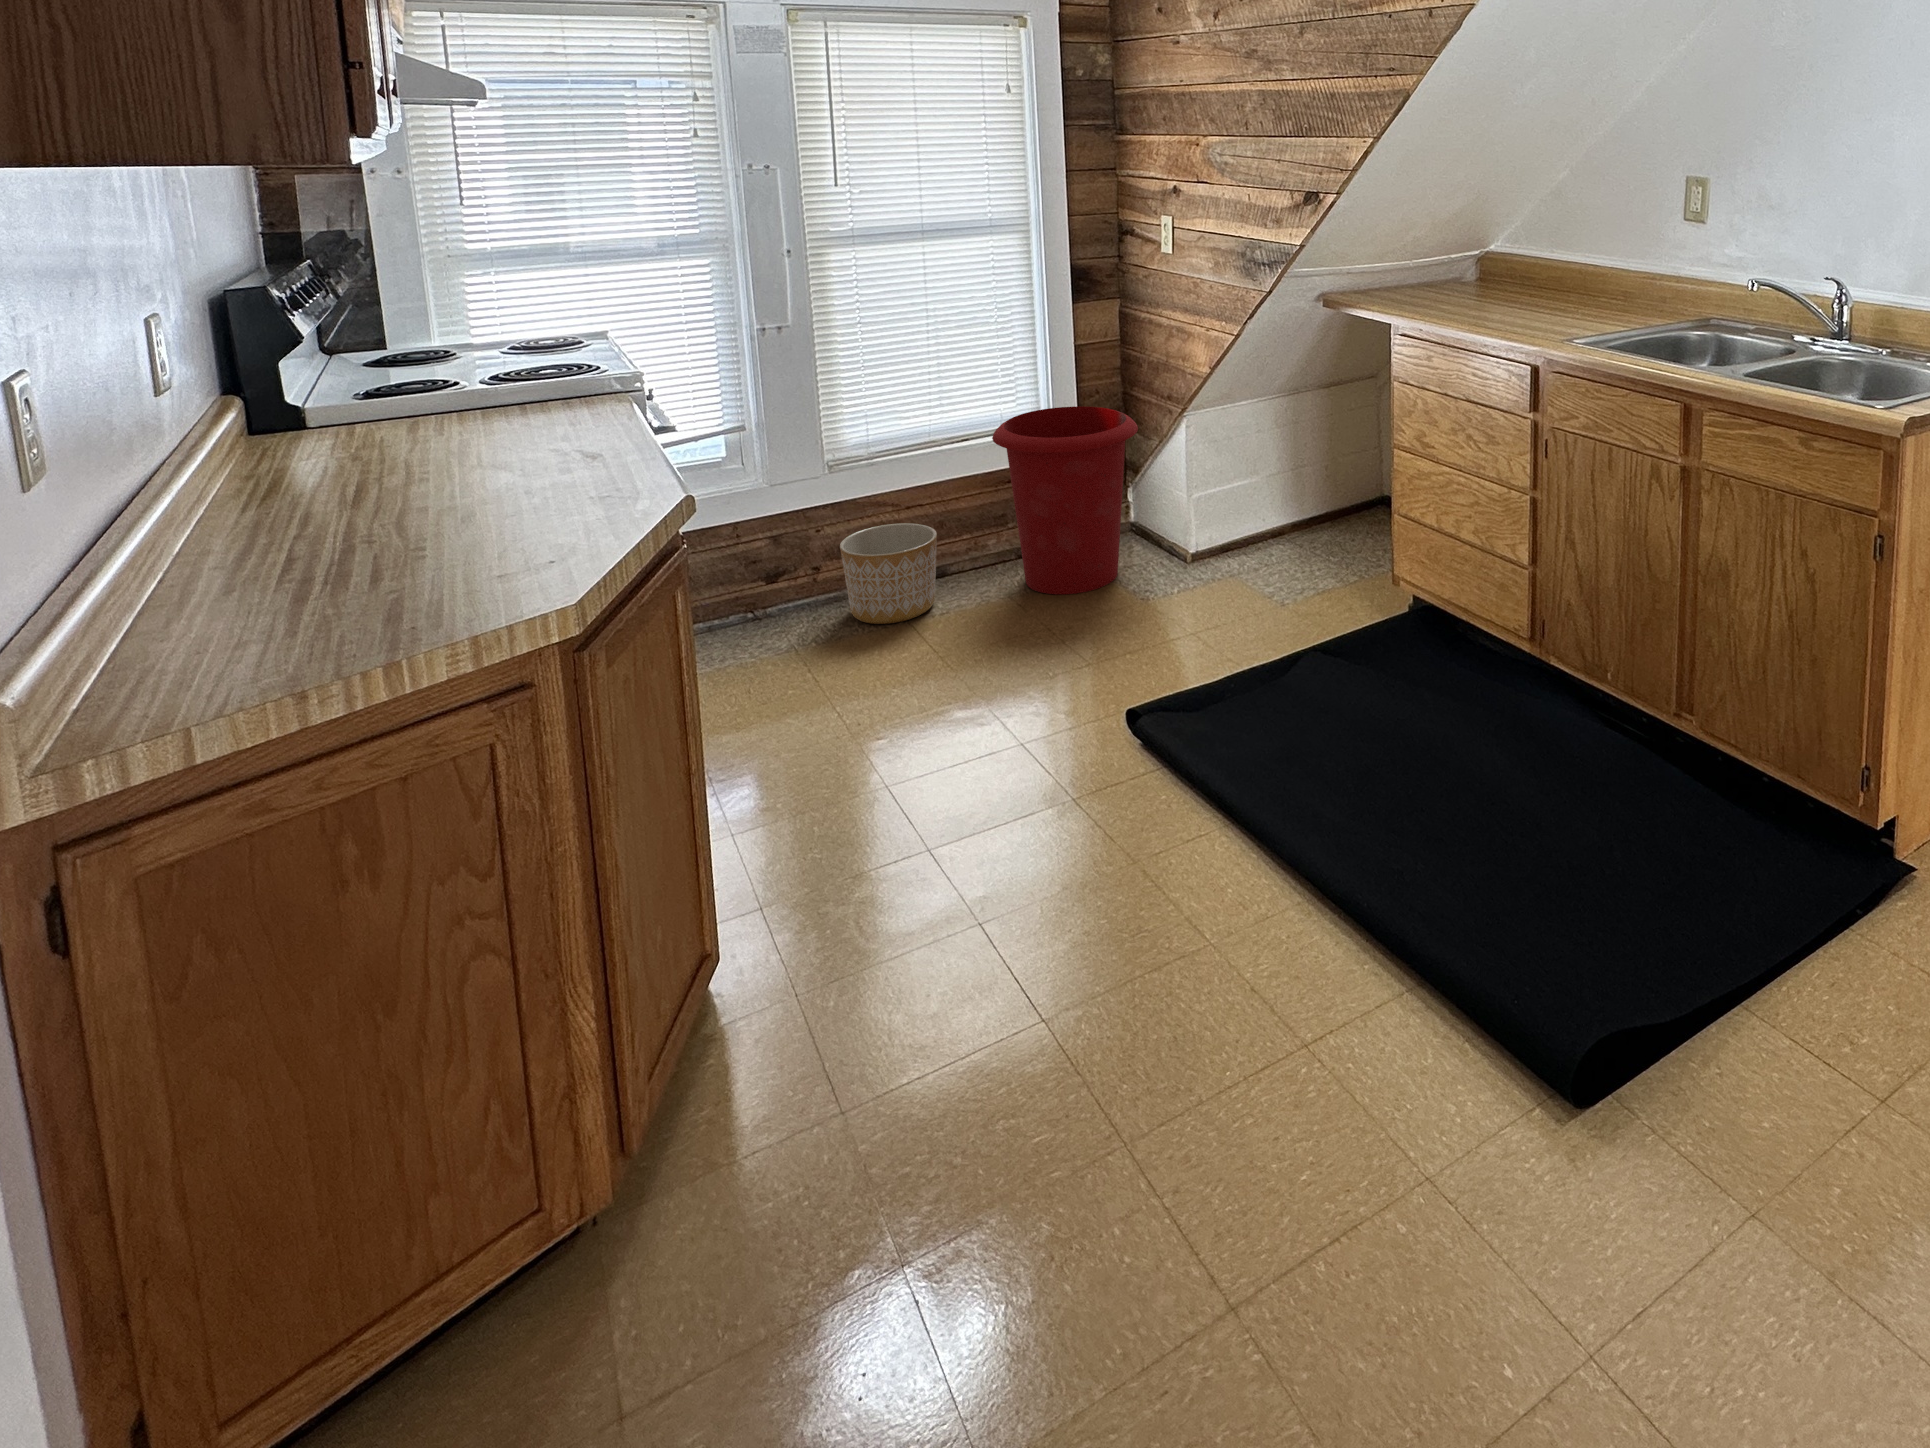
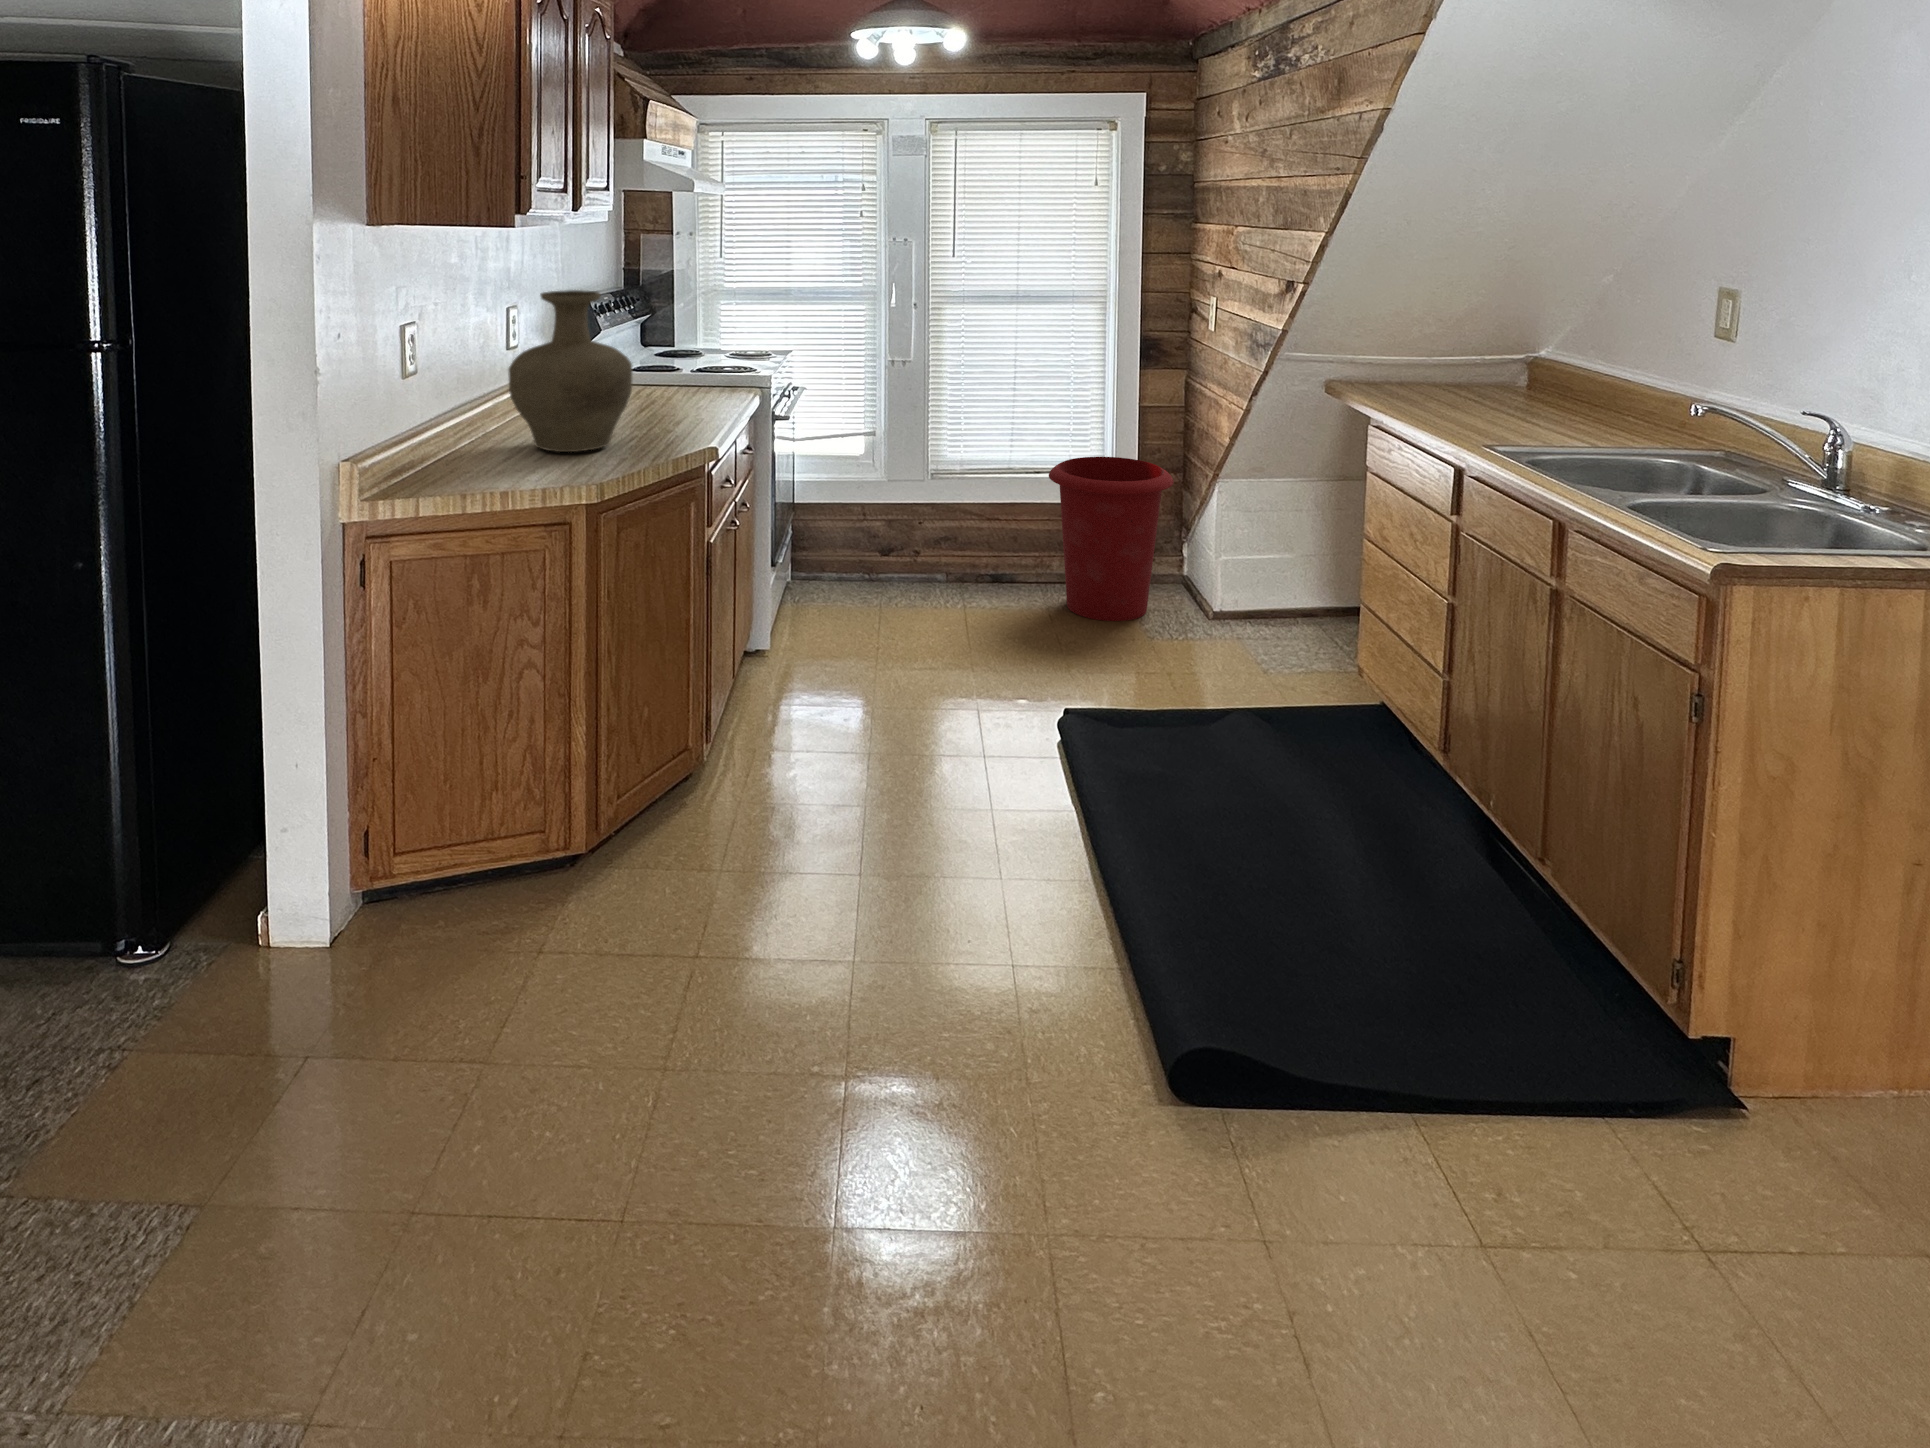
vase: none [277,275,559,571] -> present [508,290,632,452]
planter: present [840,523,937,624] -> none [926,528,998,606]

